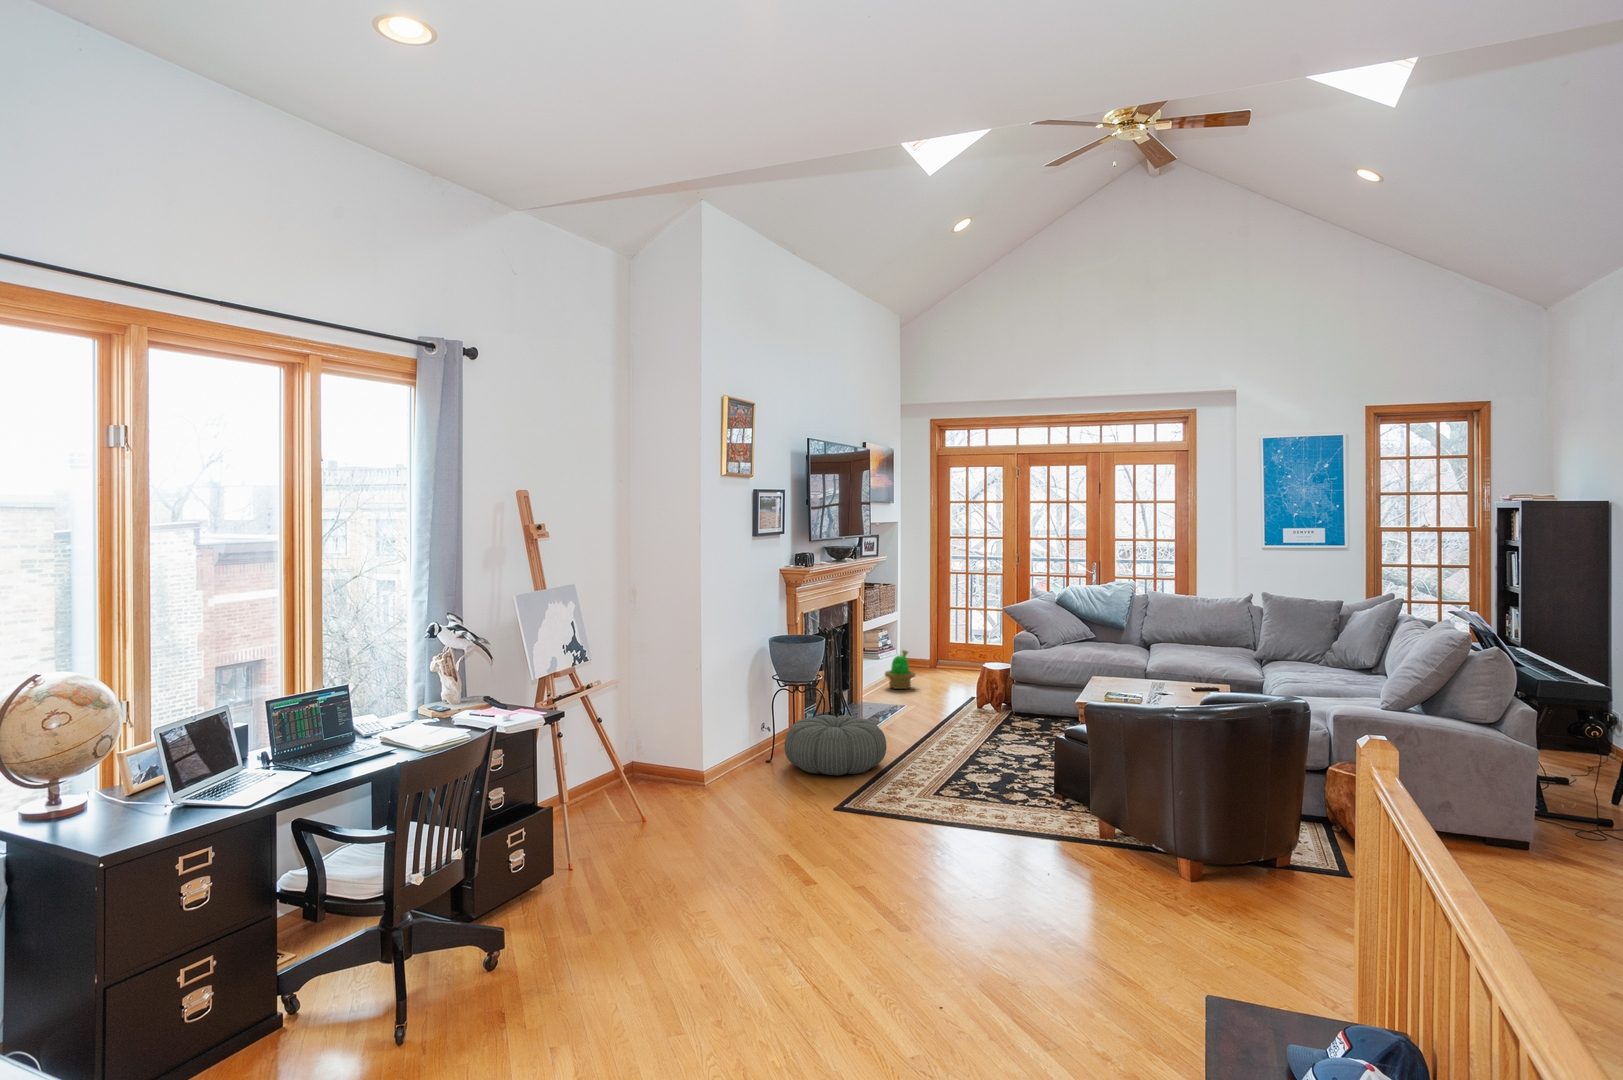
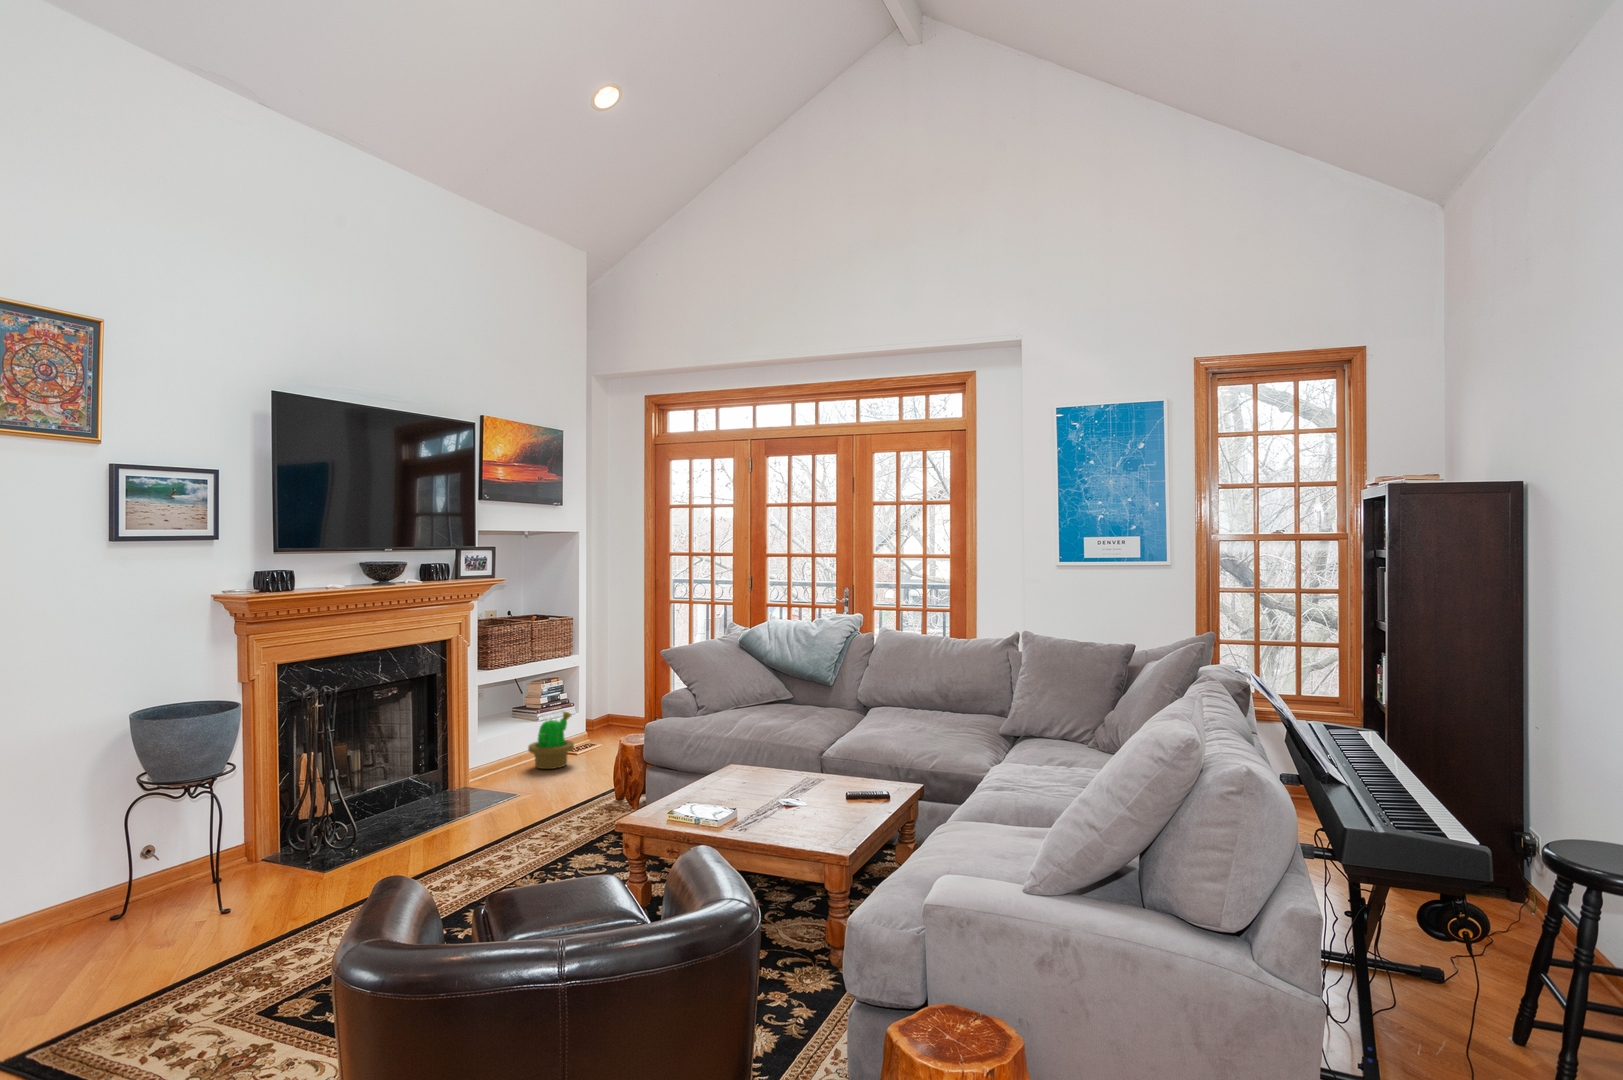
pouf: present [784,715,887,775] -> none [74,844,291,969]

